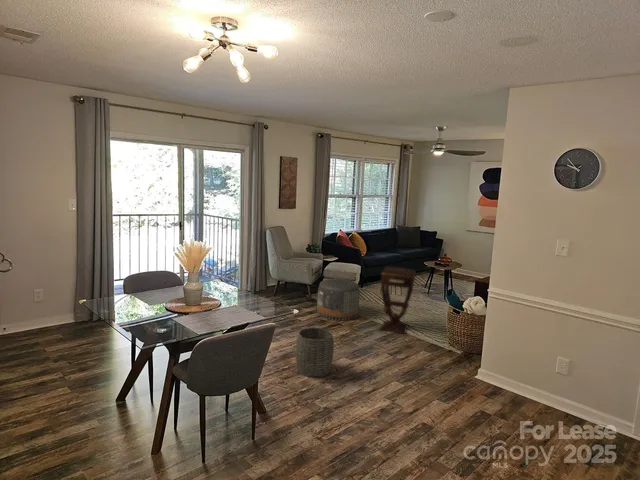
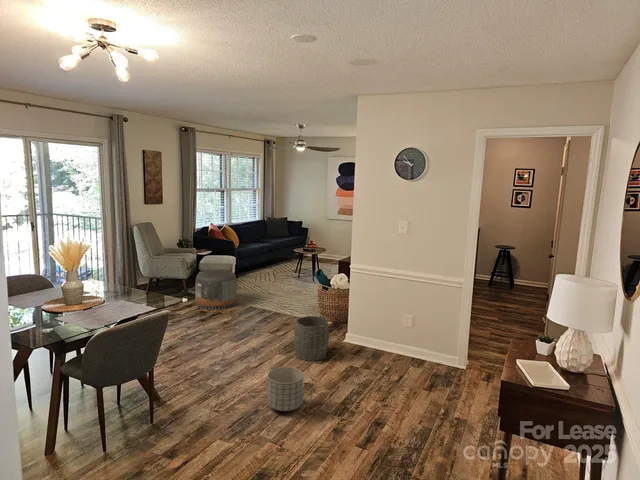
side table: present [380,267,415,334] -> none [257,254,288,314]
woven basket: present [295,328,334,377] -> present [294,316,329,361]
planter: none [375,401,420,456] -> present [267,367,304,411]

